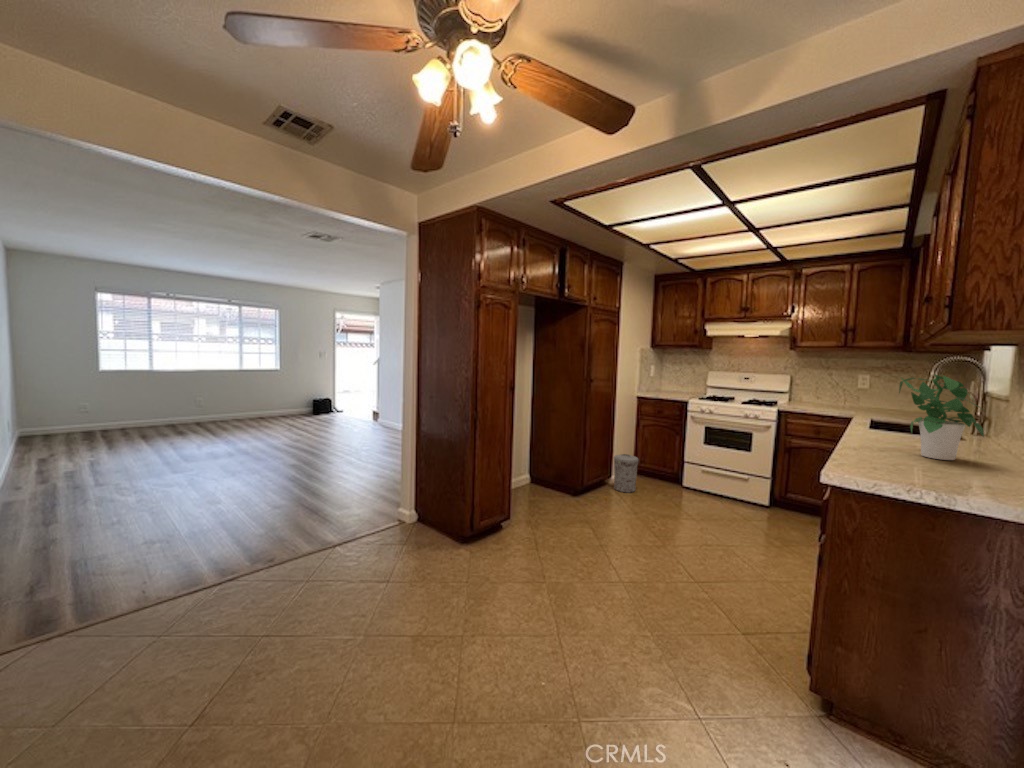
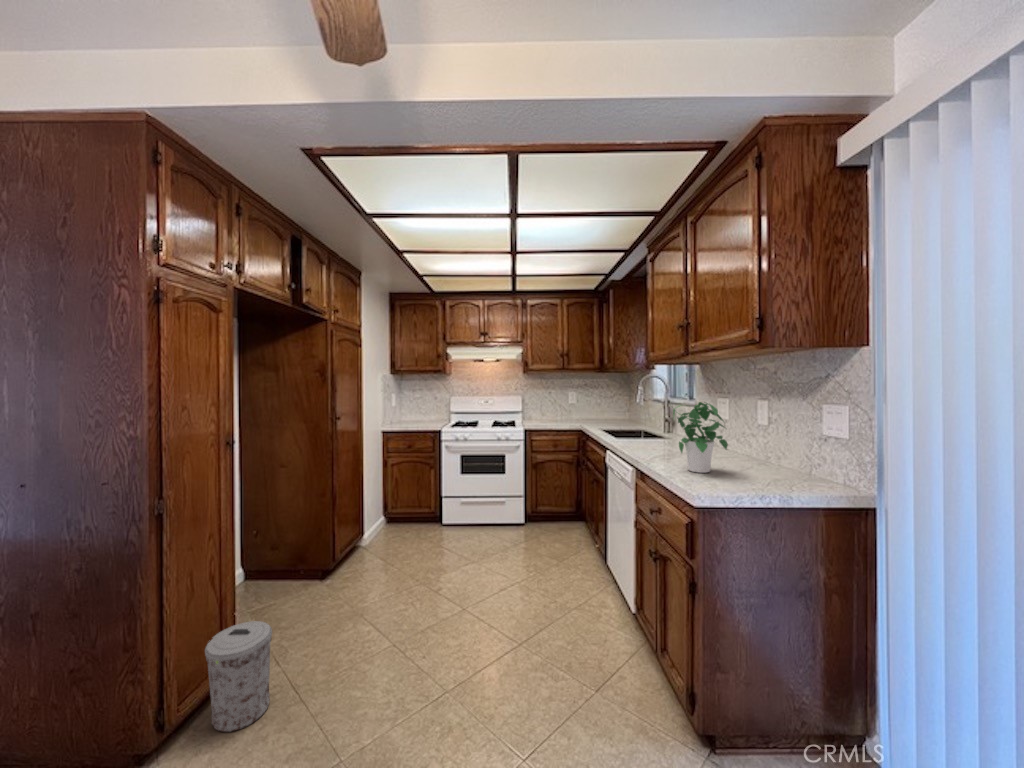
trash can: present [614,454,639,493] -> present [205,621,272,732]

